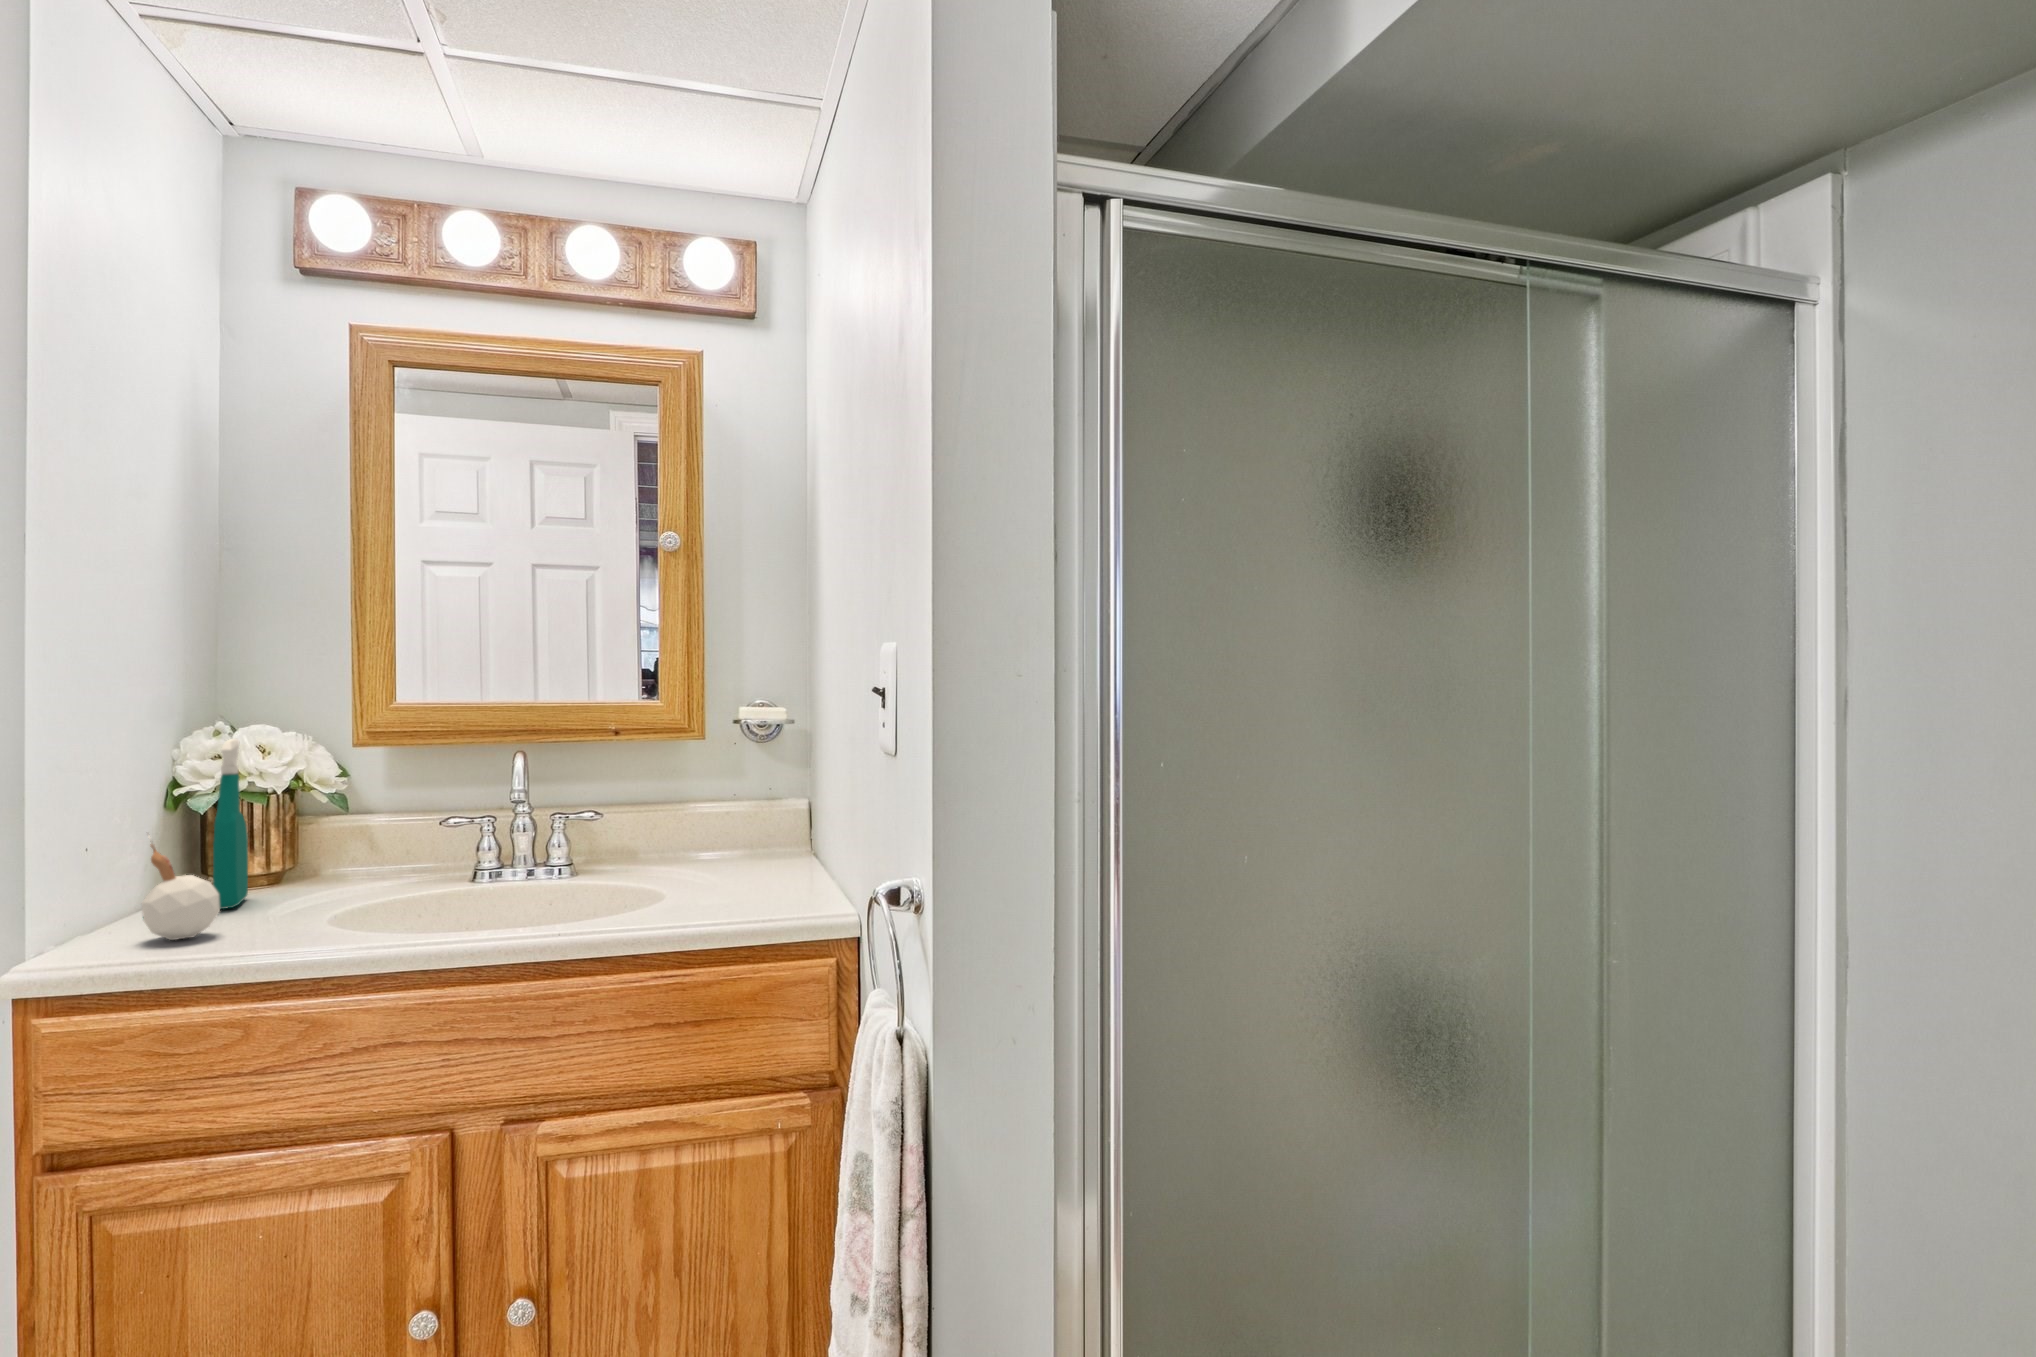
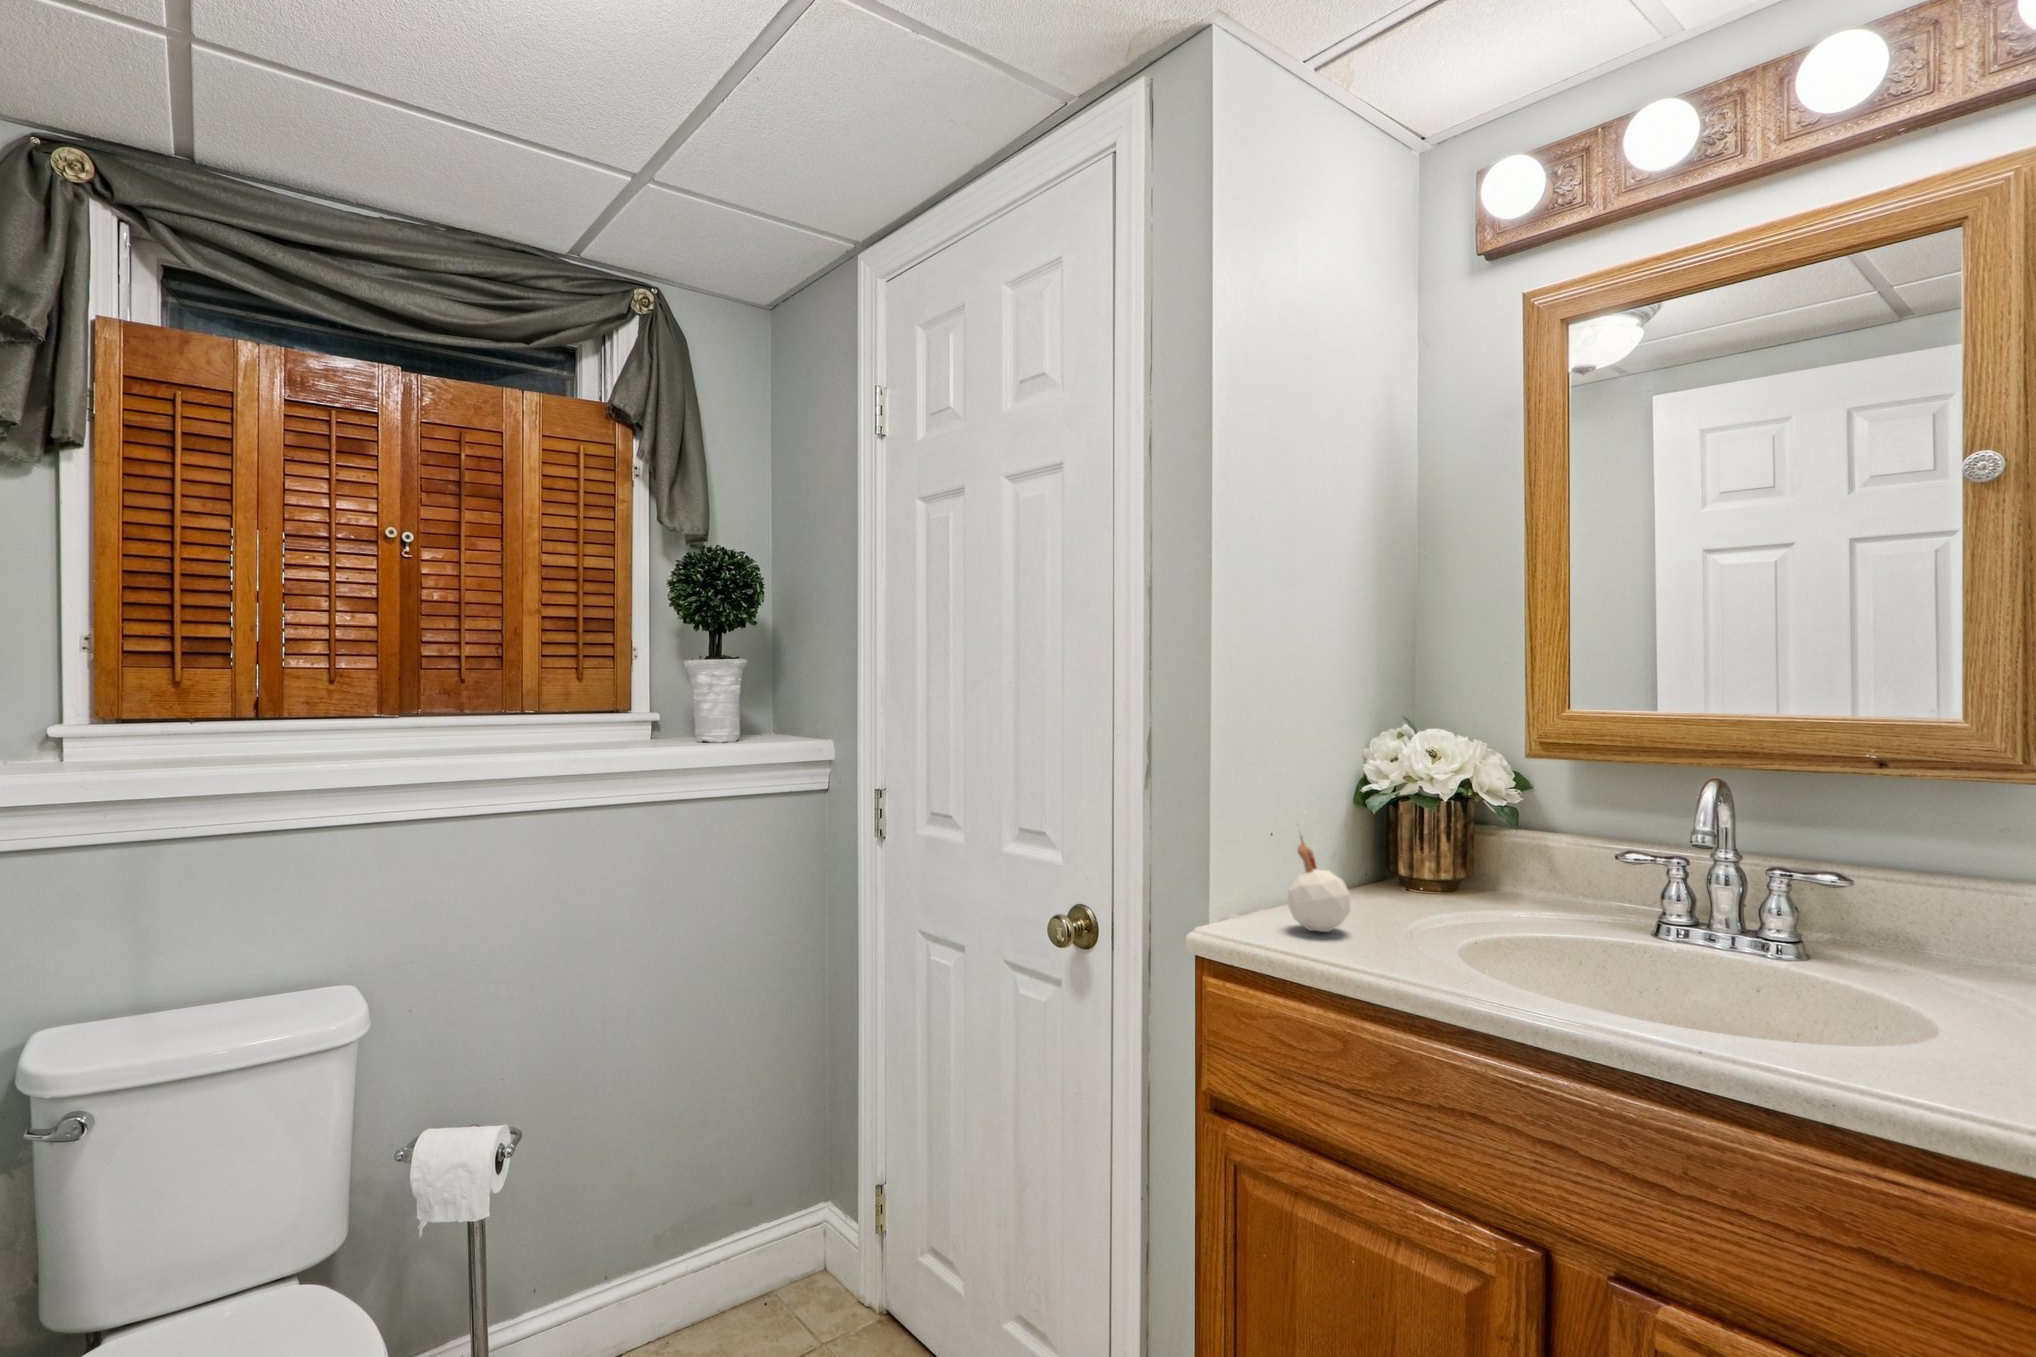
spray bottle: present [213,739,248,909] -> none [1372,740,1413,909]

